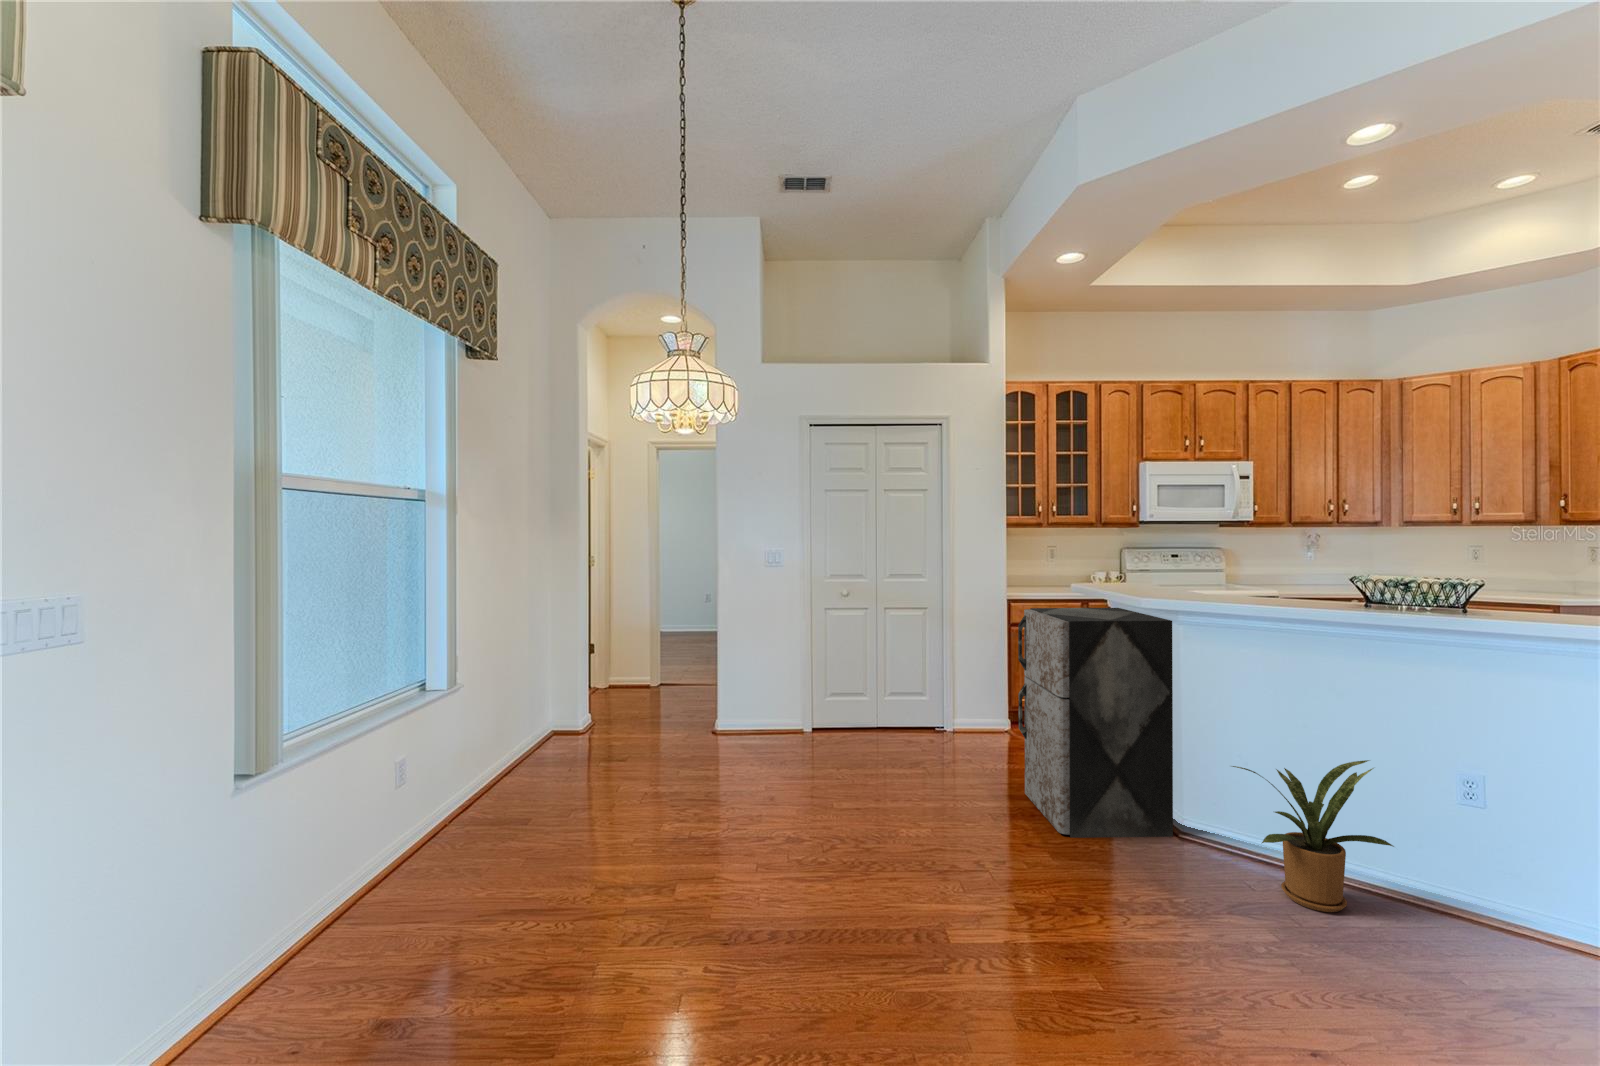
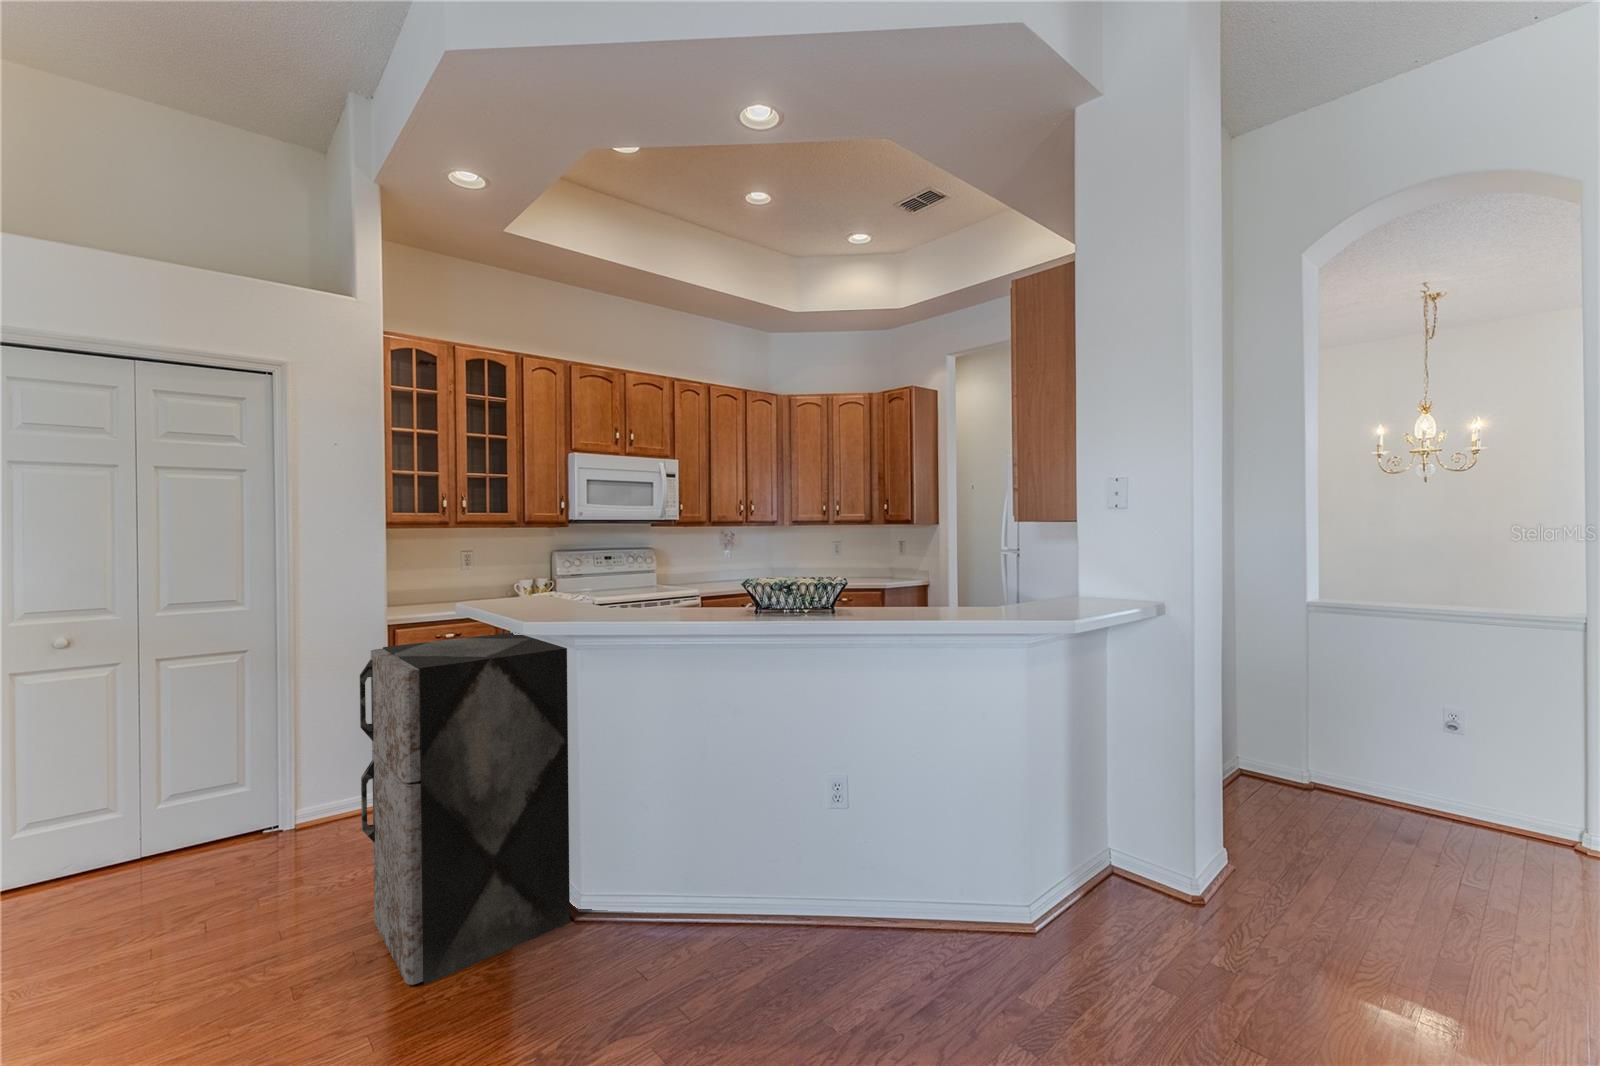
house plant: present [1232,760,1394,912] -> none [619,784,780,979]

